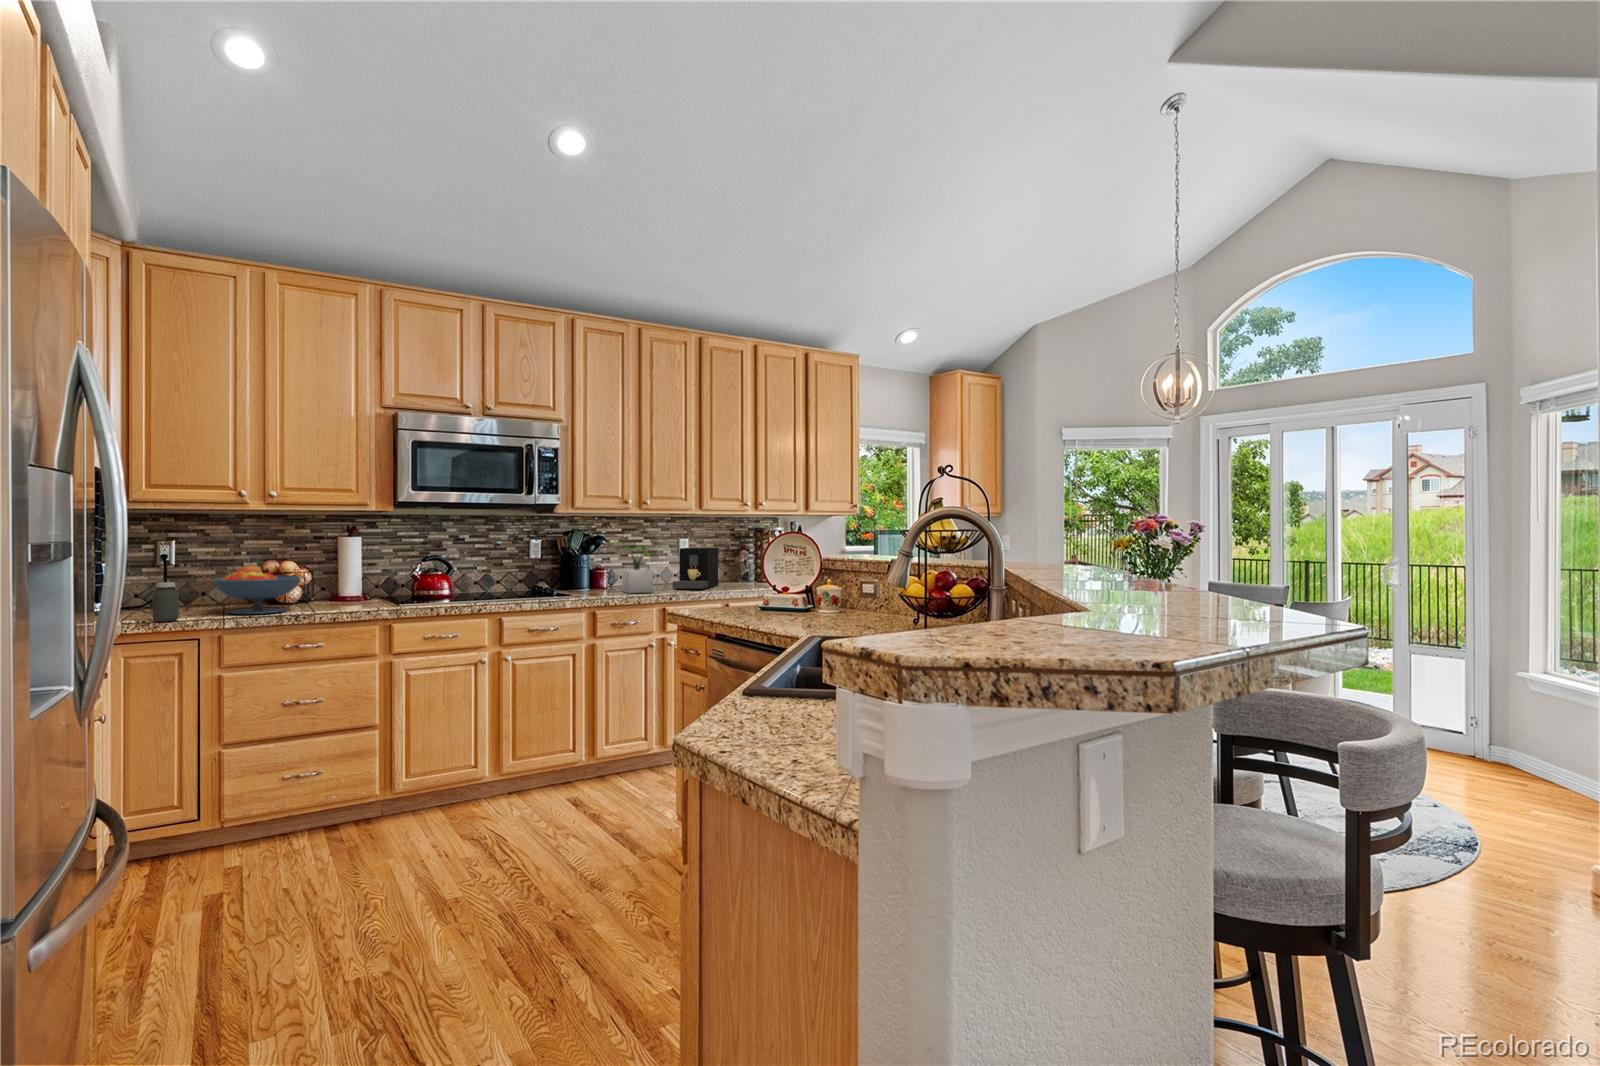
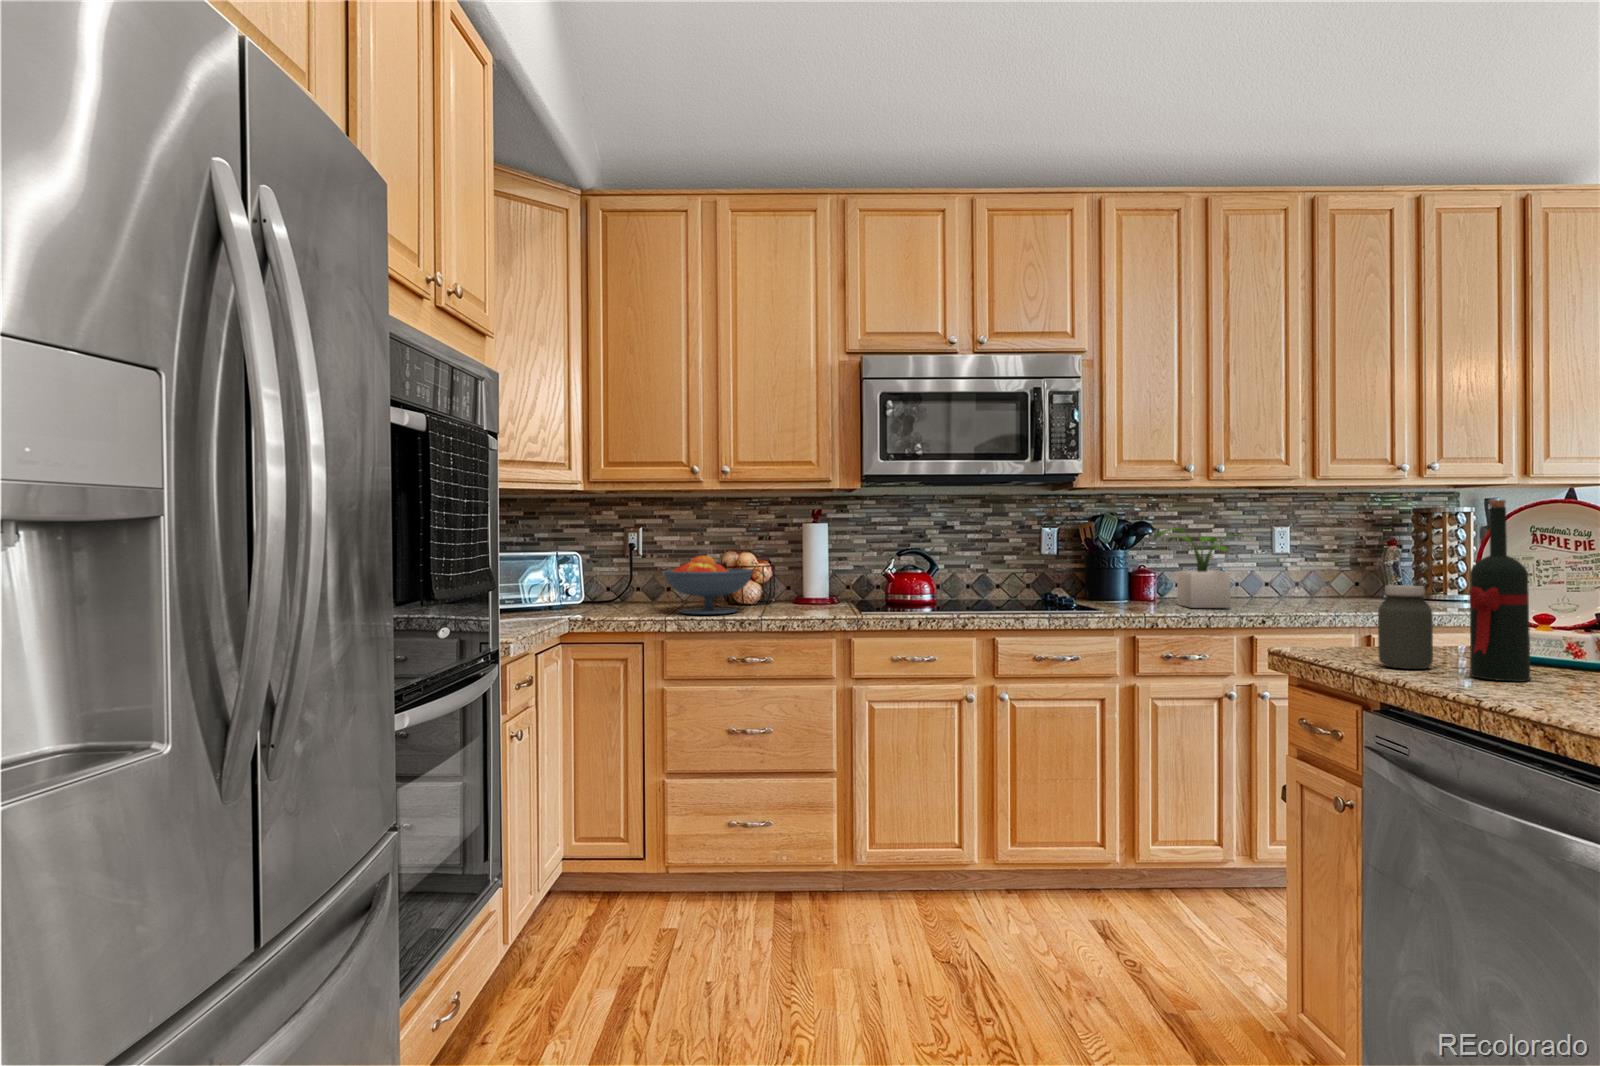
wine bottle: none [734,541,756,621] -> present [1469,500,1531,682]
coffee maker: present [672,548,718,589] -> none [1263,540,1343,605]
jar: present [153,582,179,622] -> present [1378,585,1433,669]

